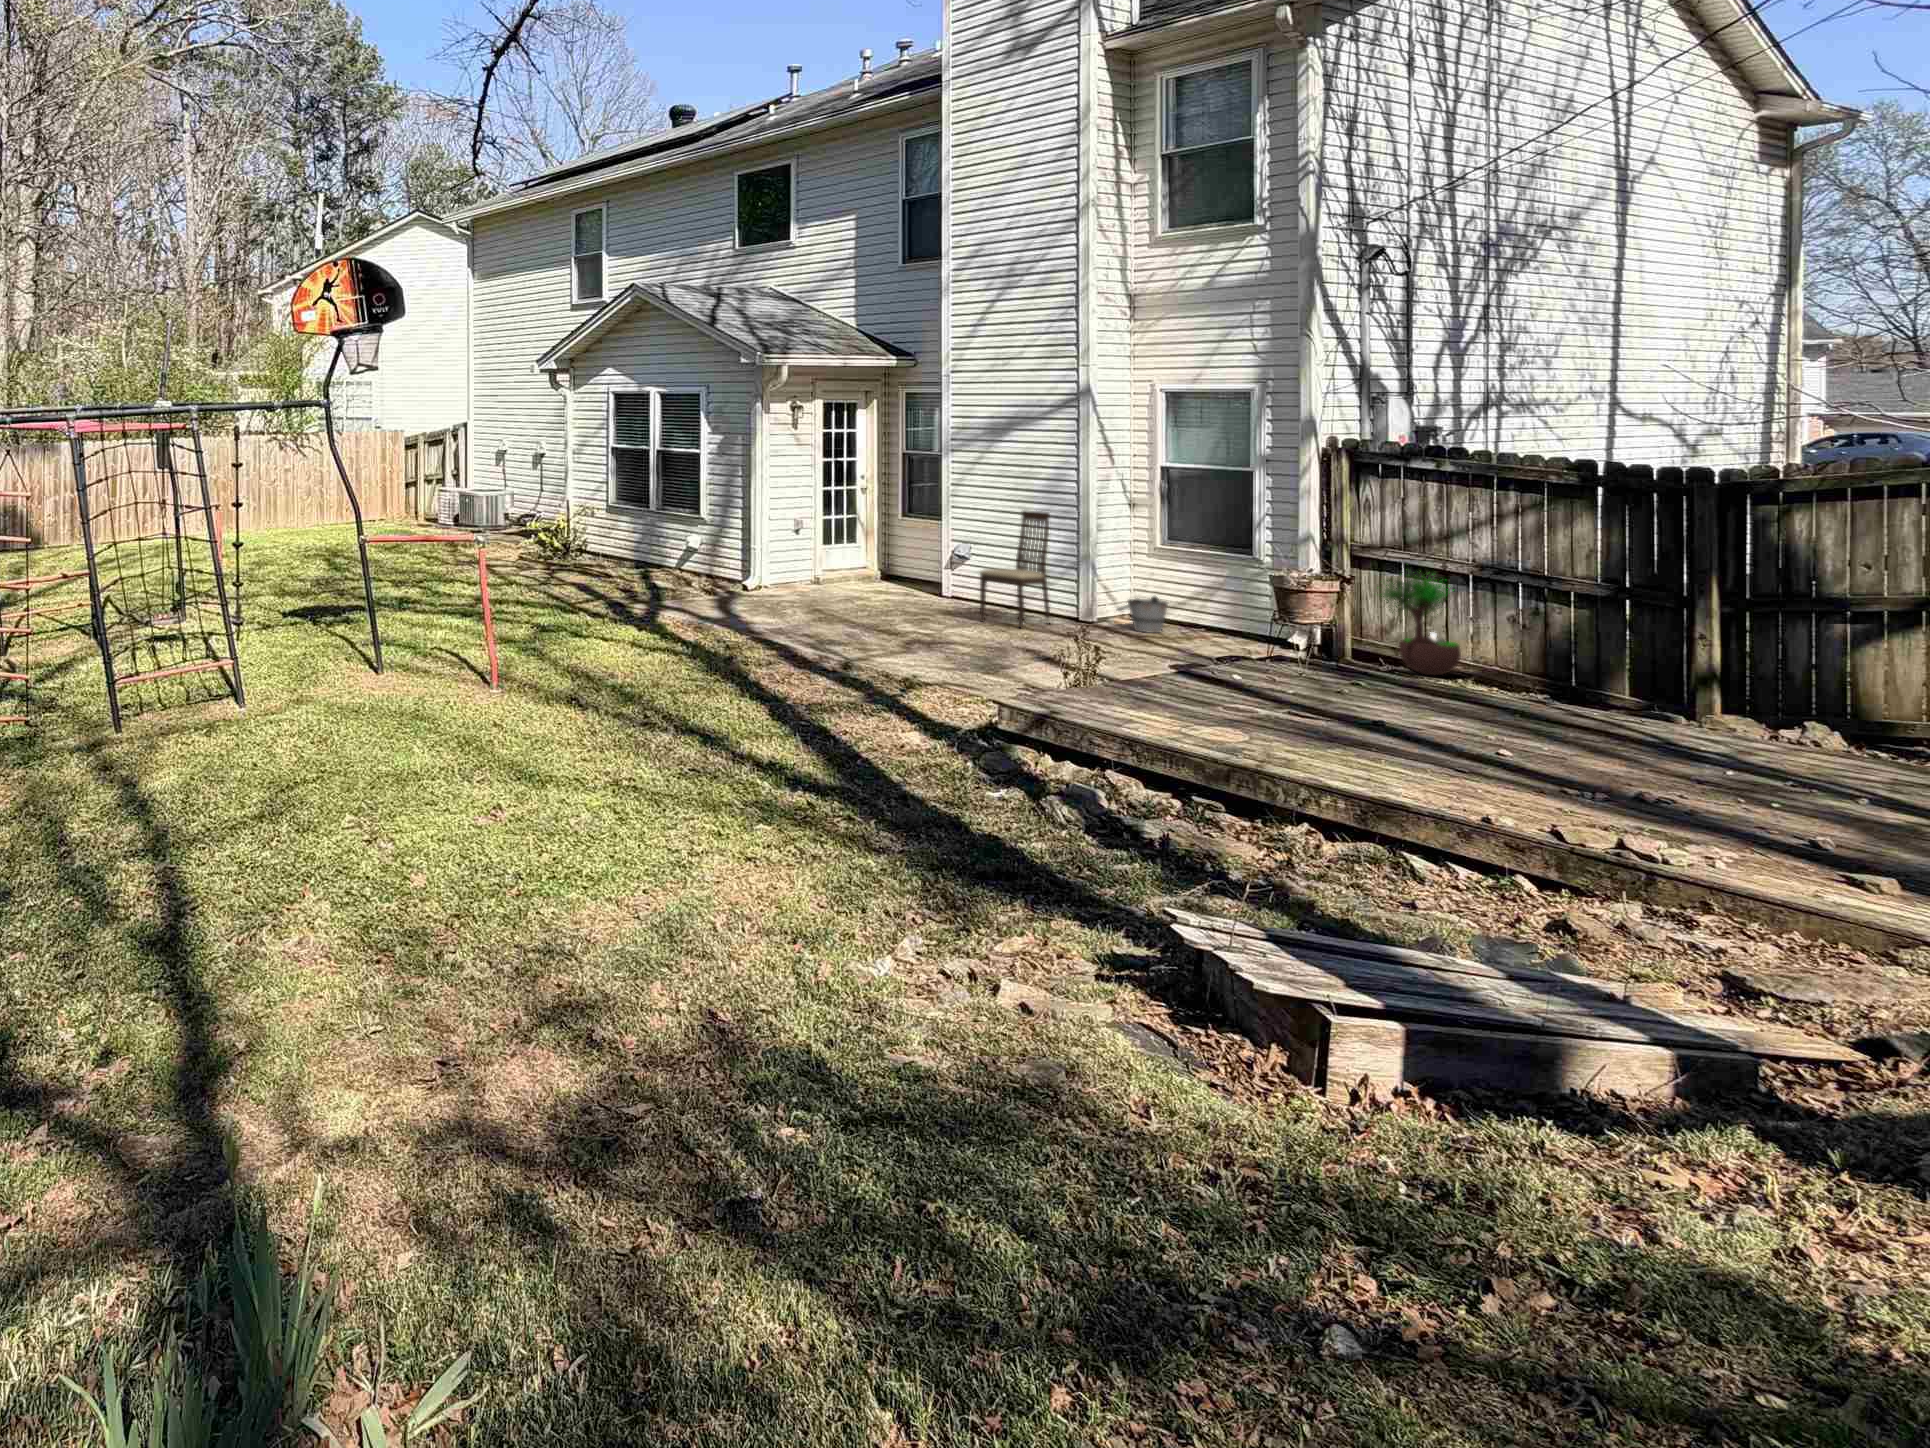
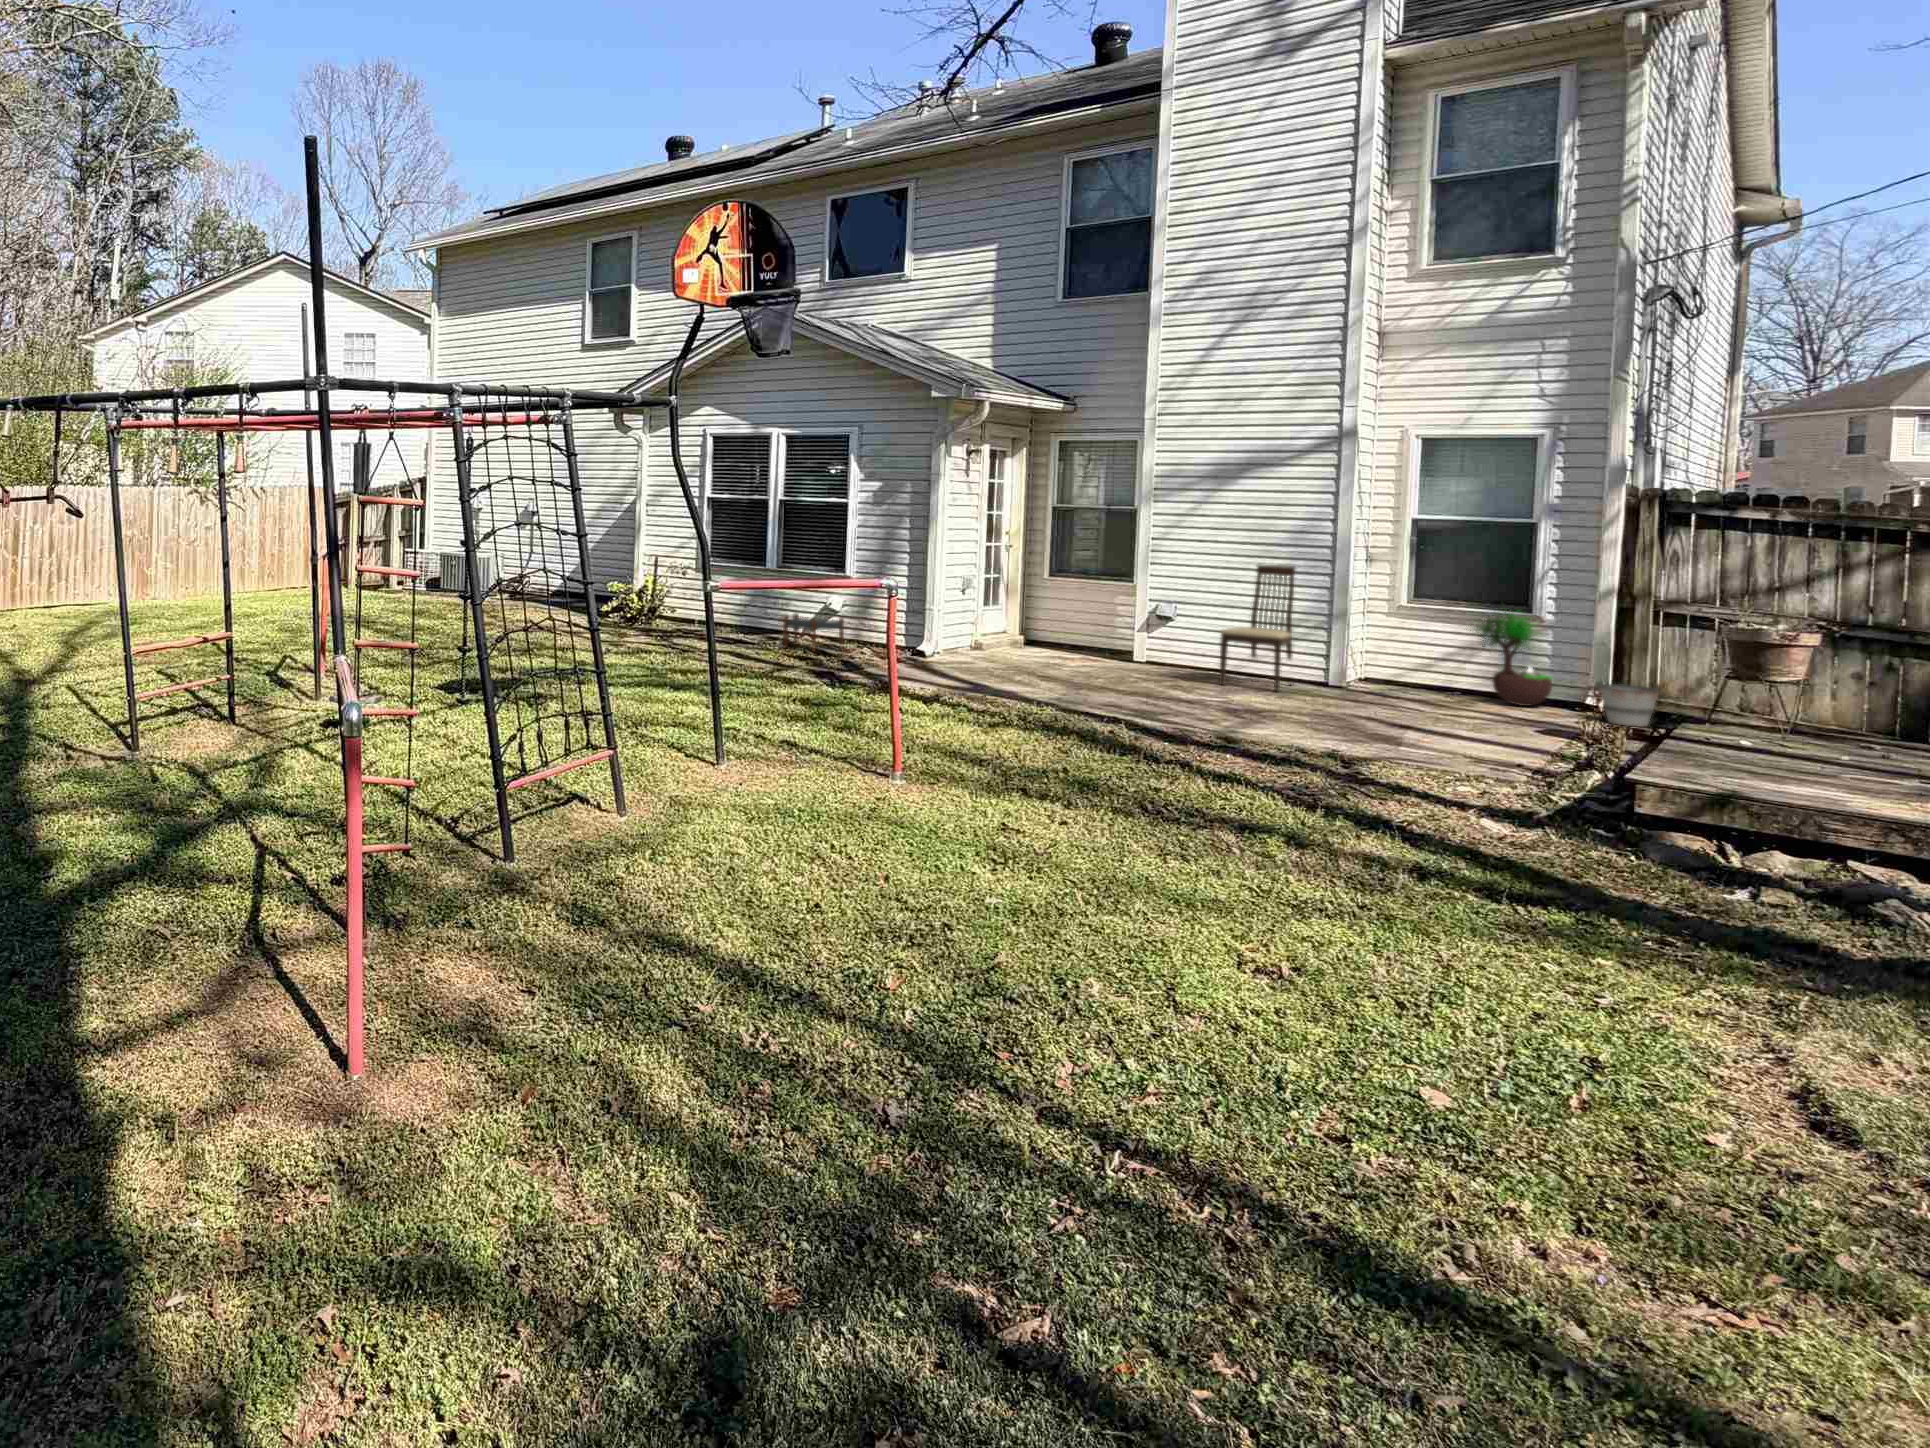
side table: none [644,552,697,588] -> present [783,613,844,651]
potted tree: present [1380,572,1461,676] -> present [1466,608,1552,706]
bucket: present [1118,596,1168,633] -> present [1596,681,1665,727]

